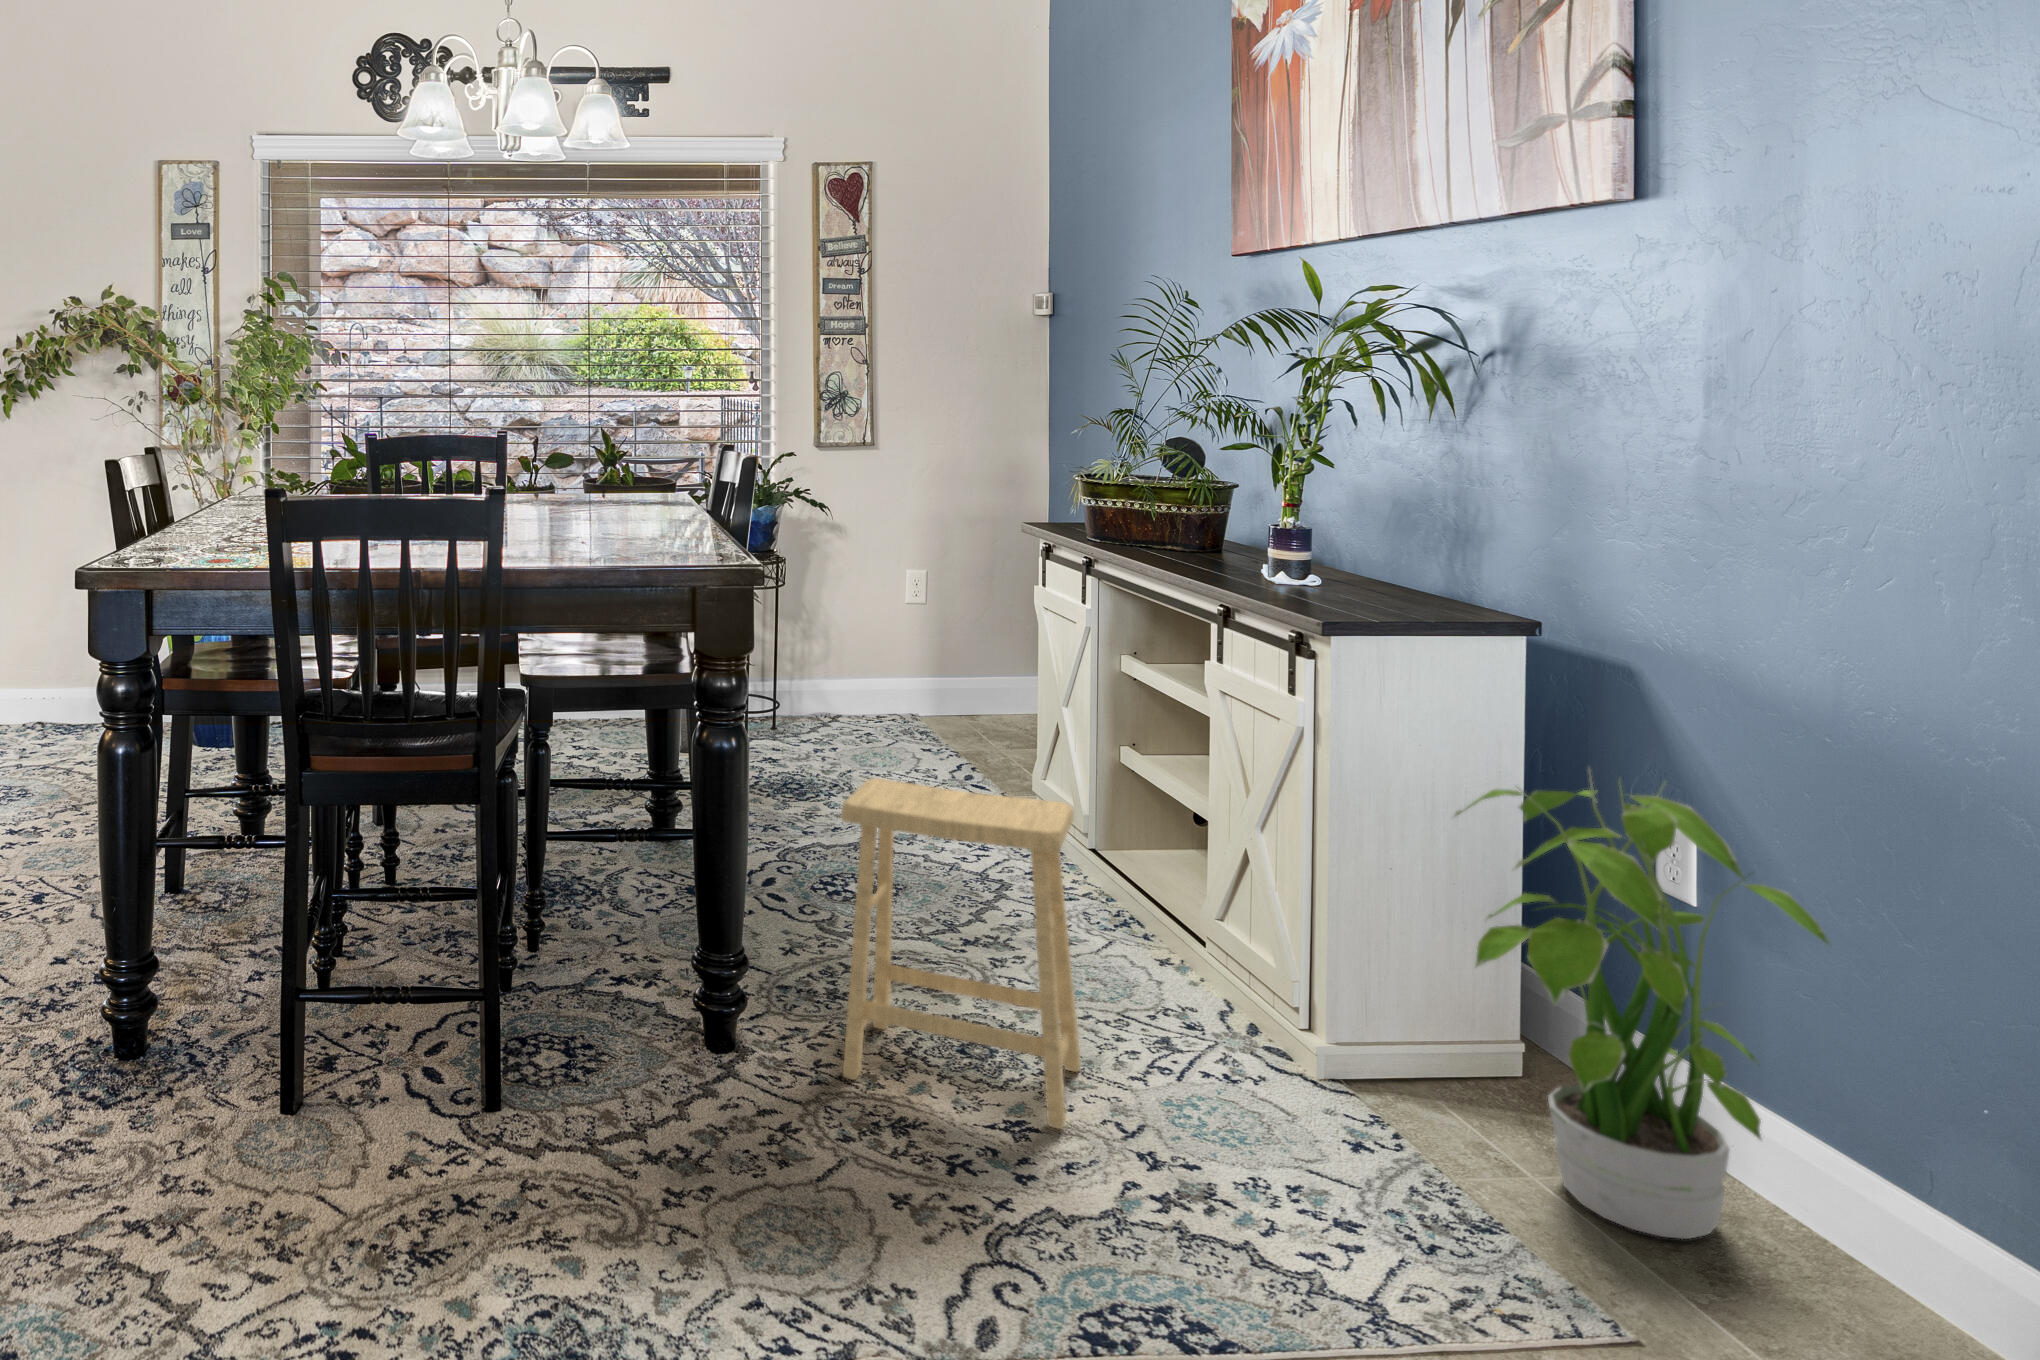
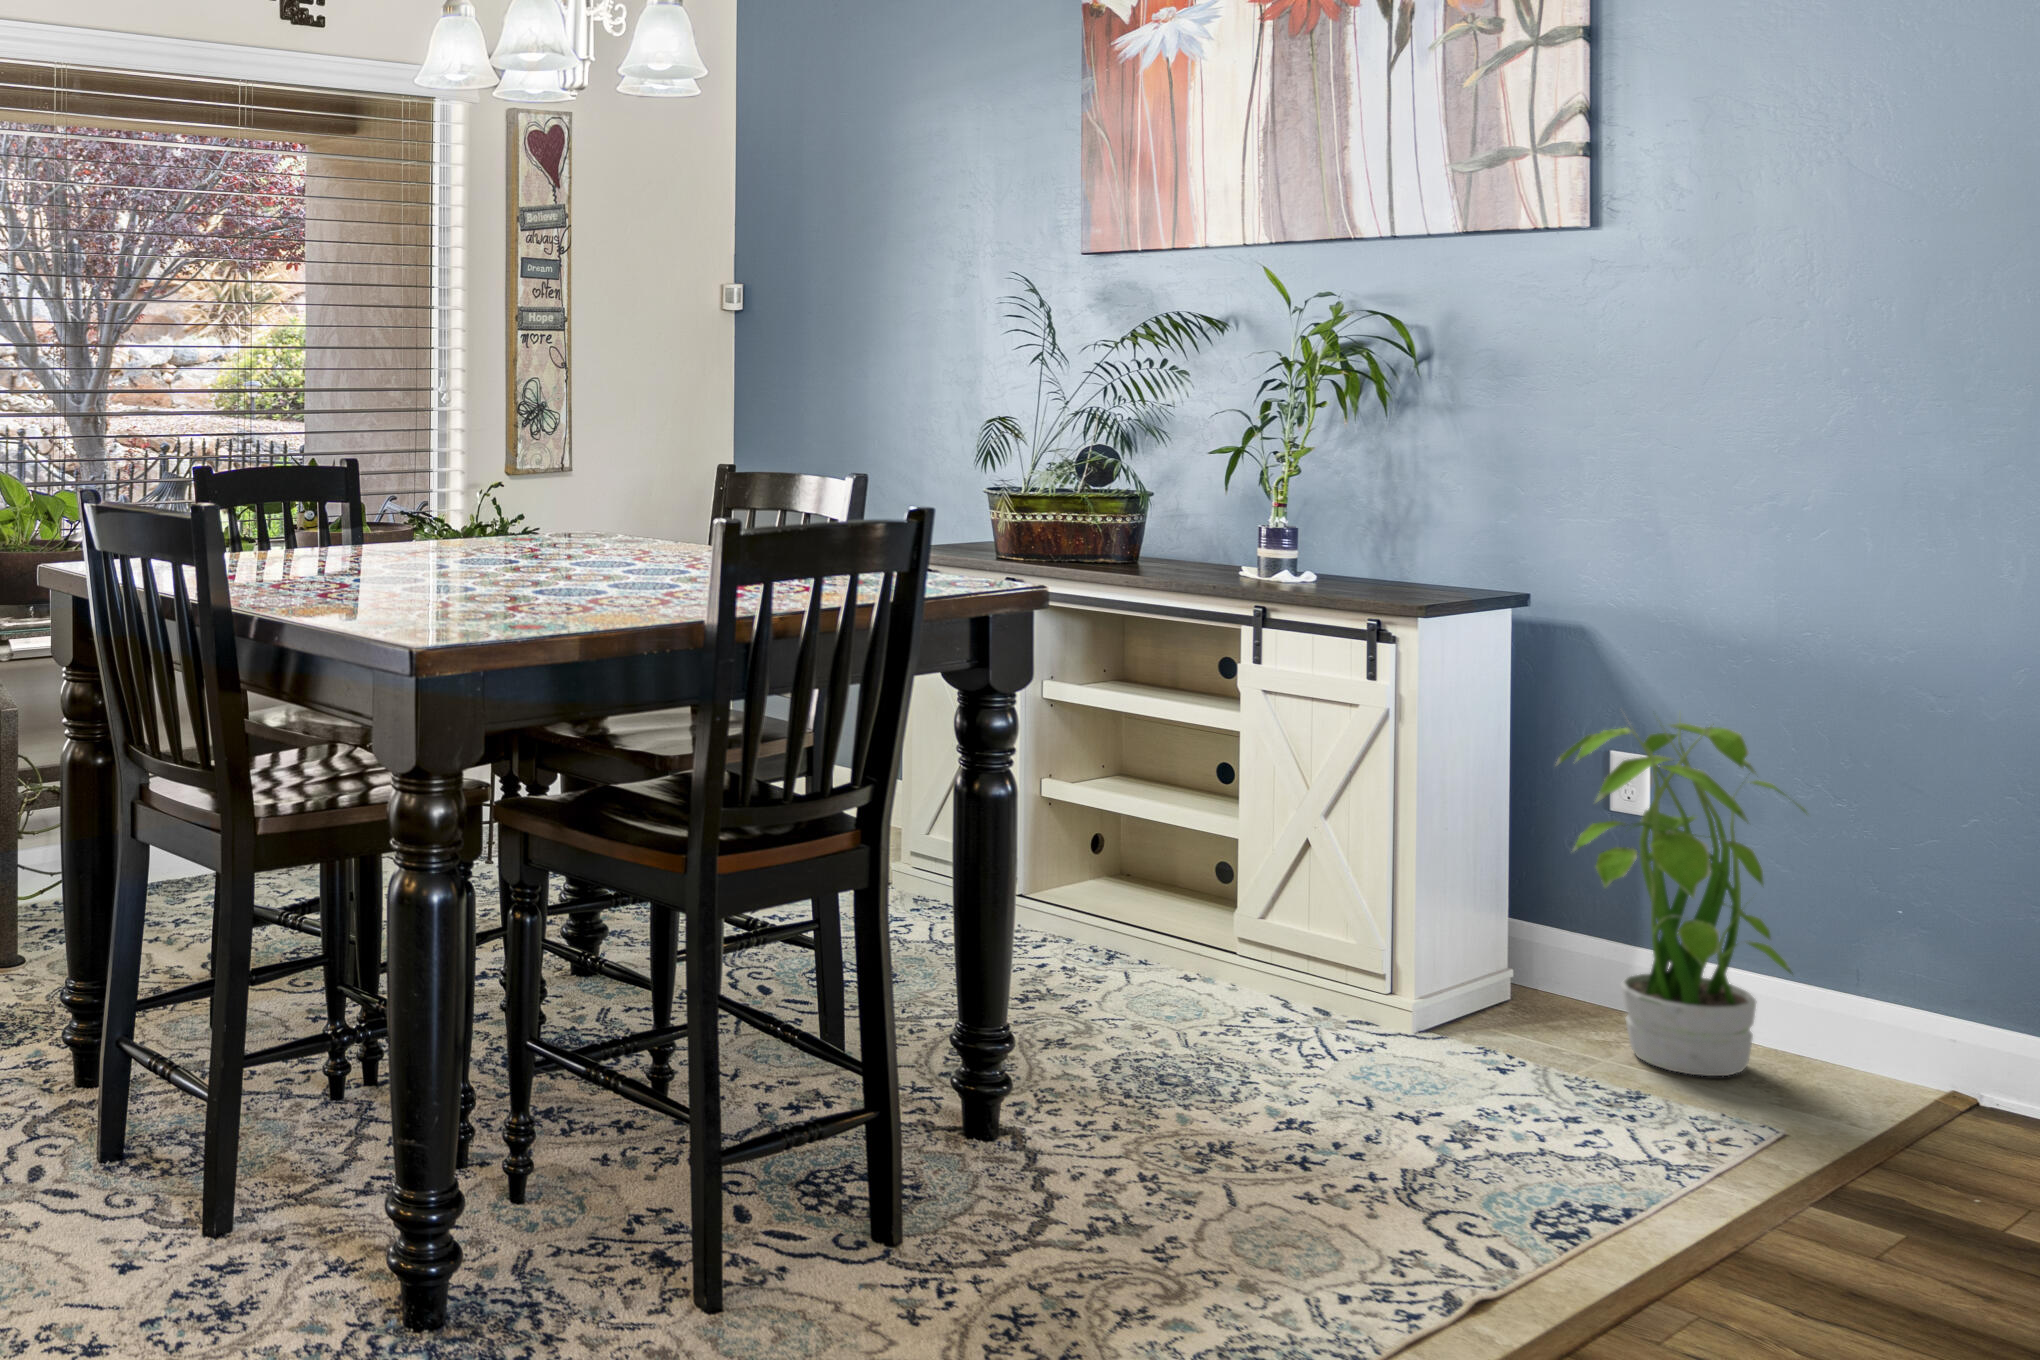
footstool: present [841,779,1081,1129] -> none [1085,807,1355,1134]

